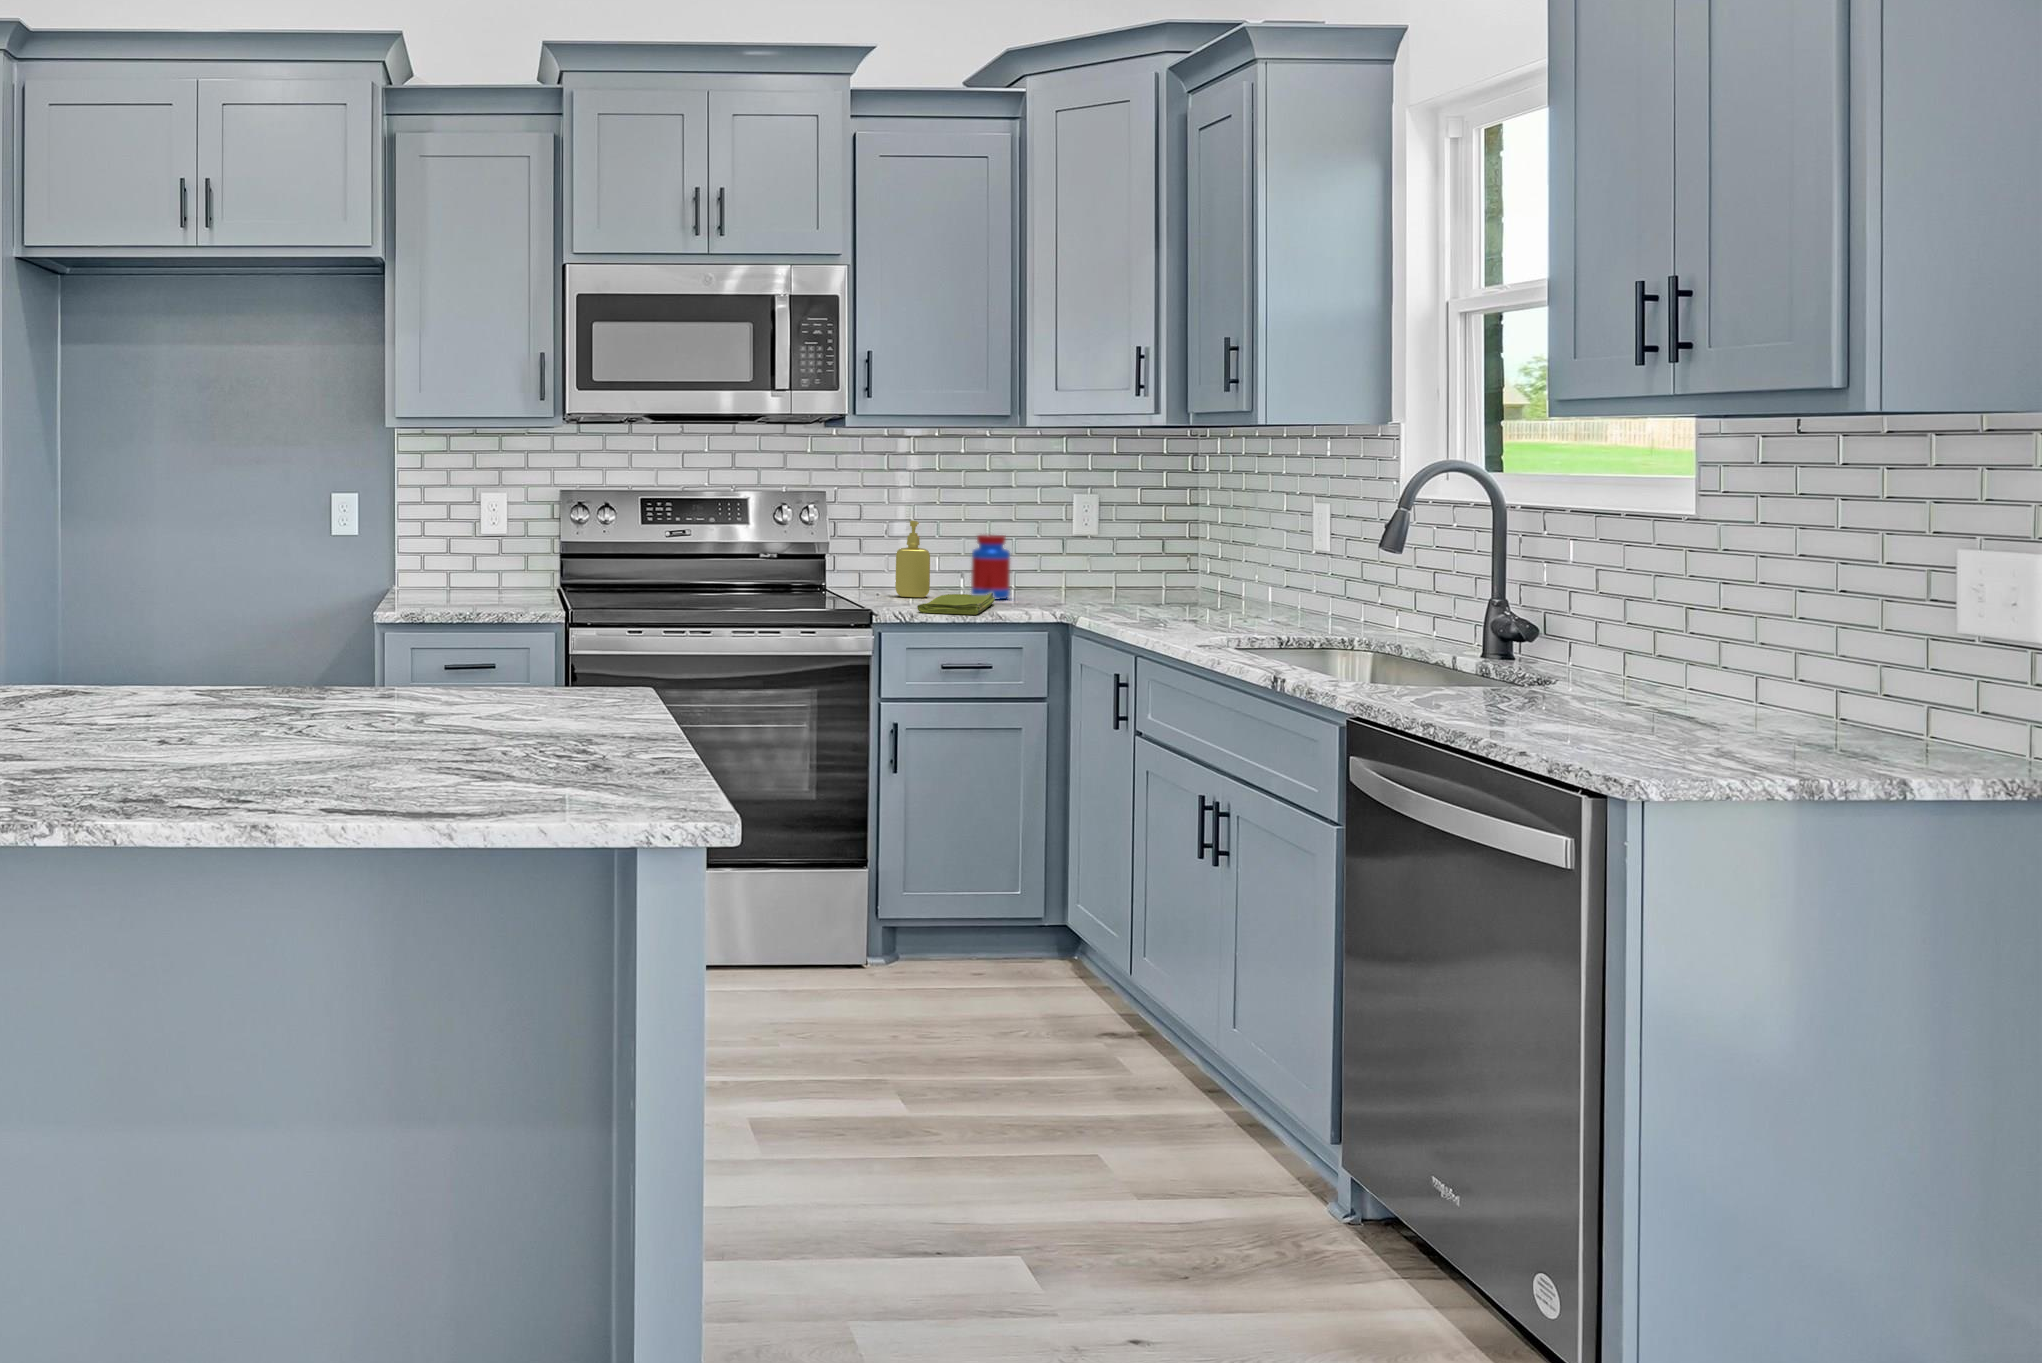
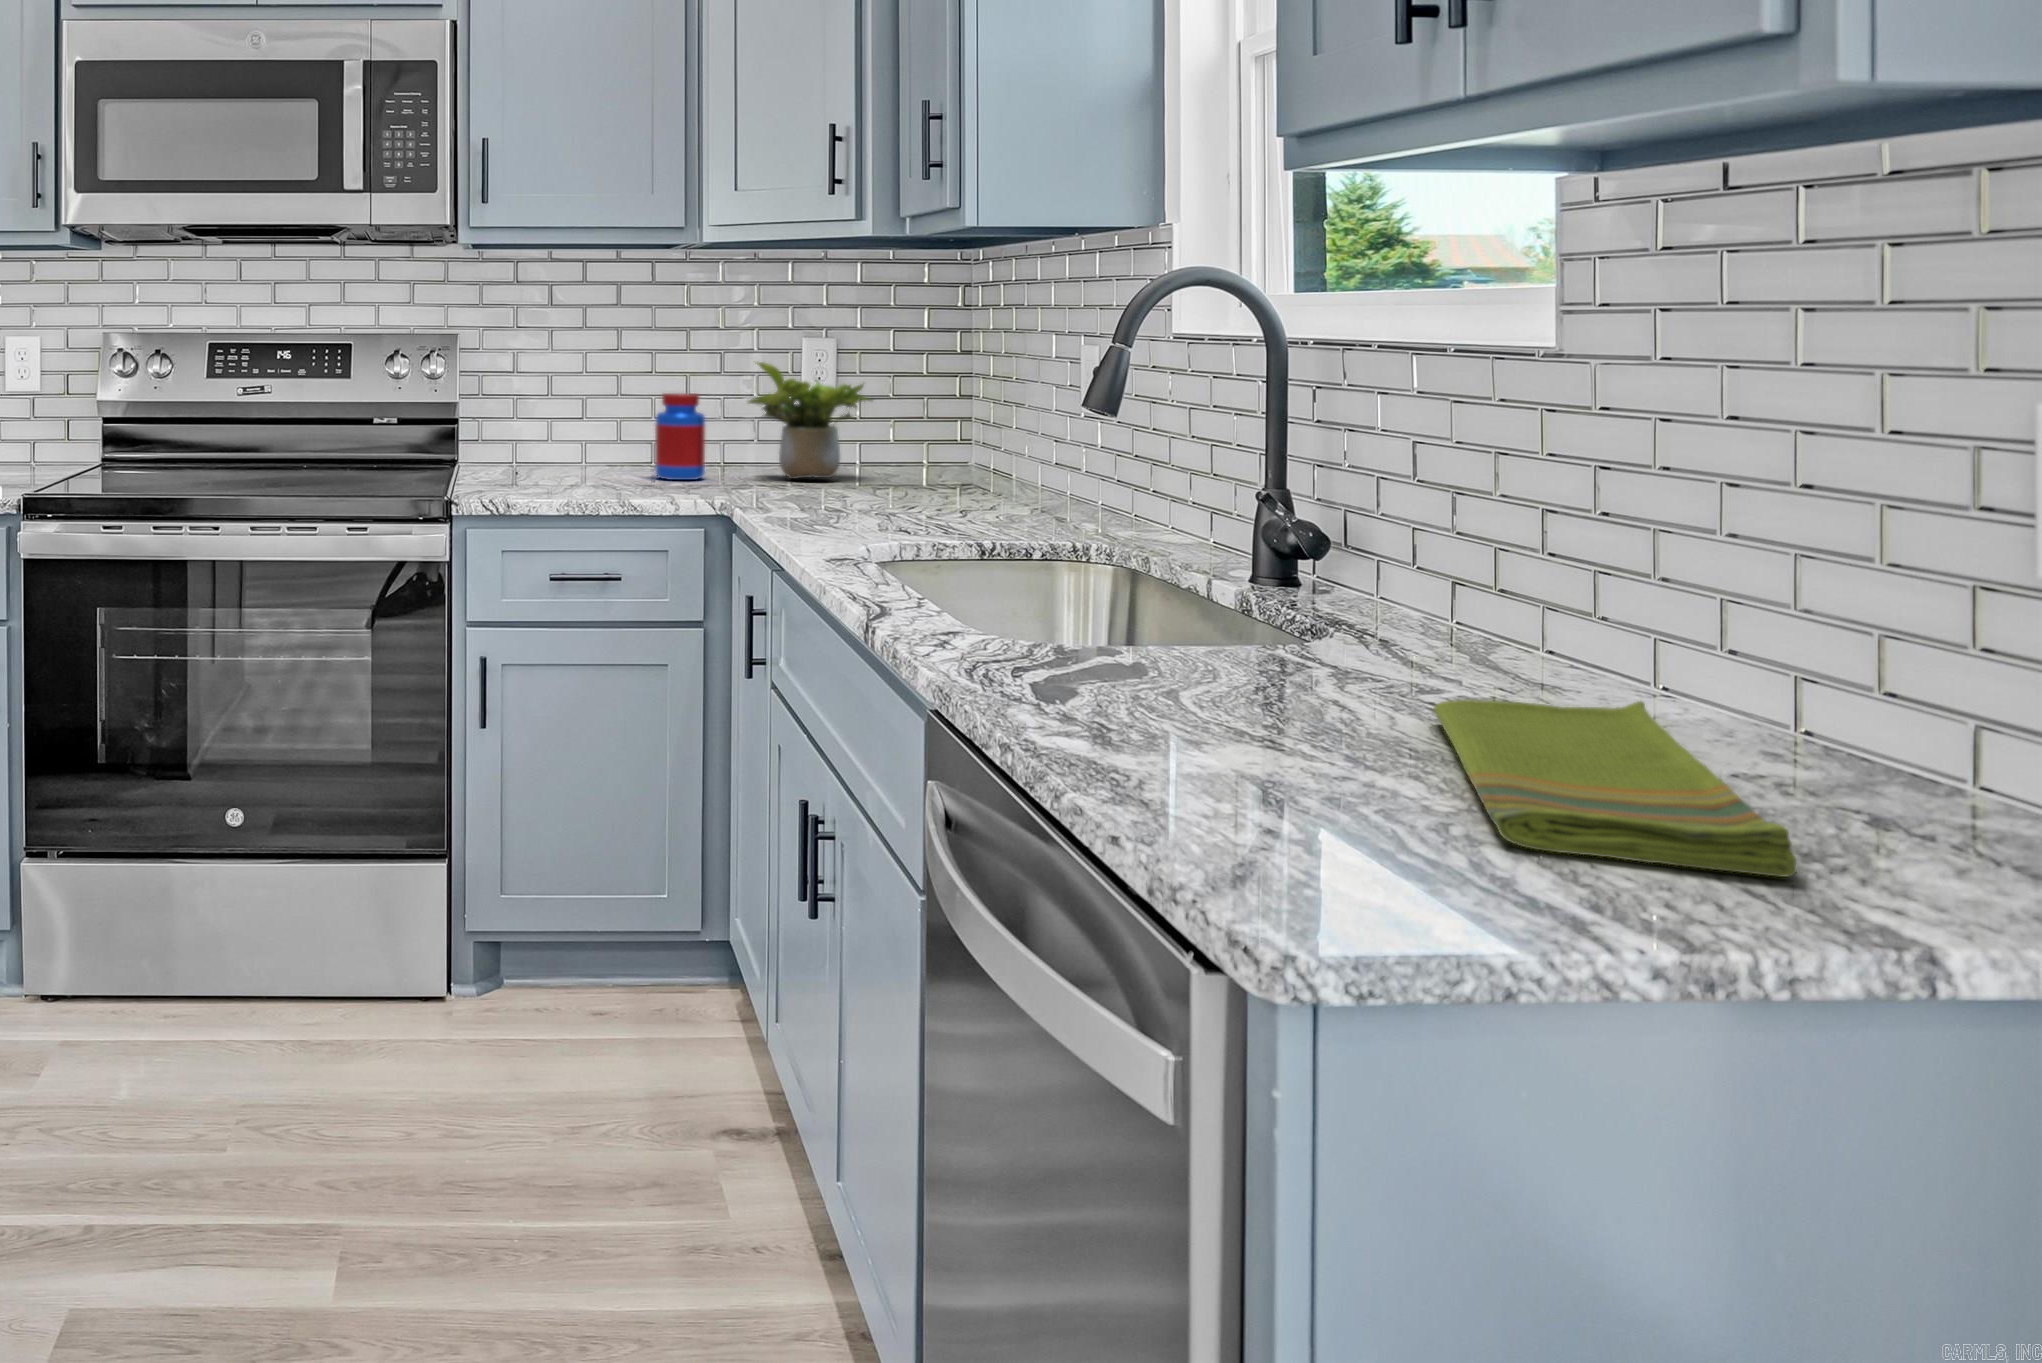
potted plant: none [1042,511,1133,598] -> present [748,362,872,479]
soap dispenser: present [895,520,930,598] -> none [555,374,603,477]
dish towel: present [917,592,995,615] -> present [1433,699,1797,877]

